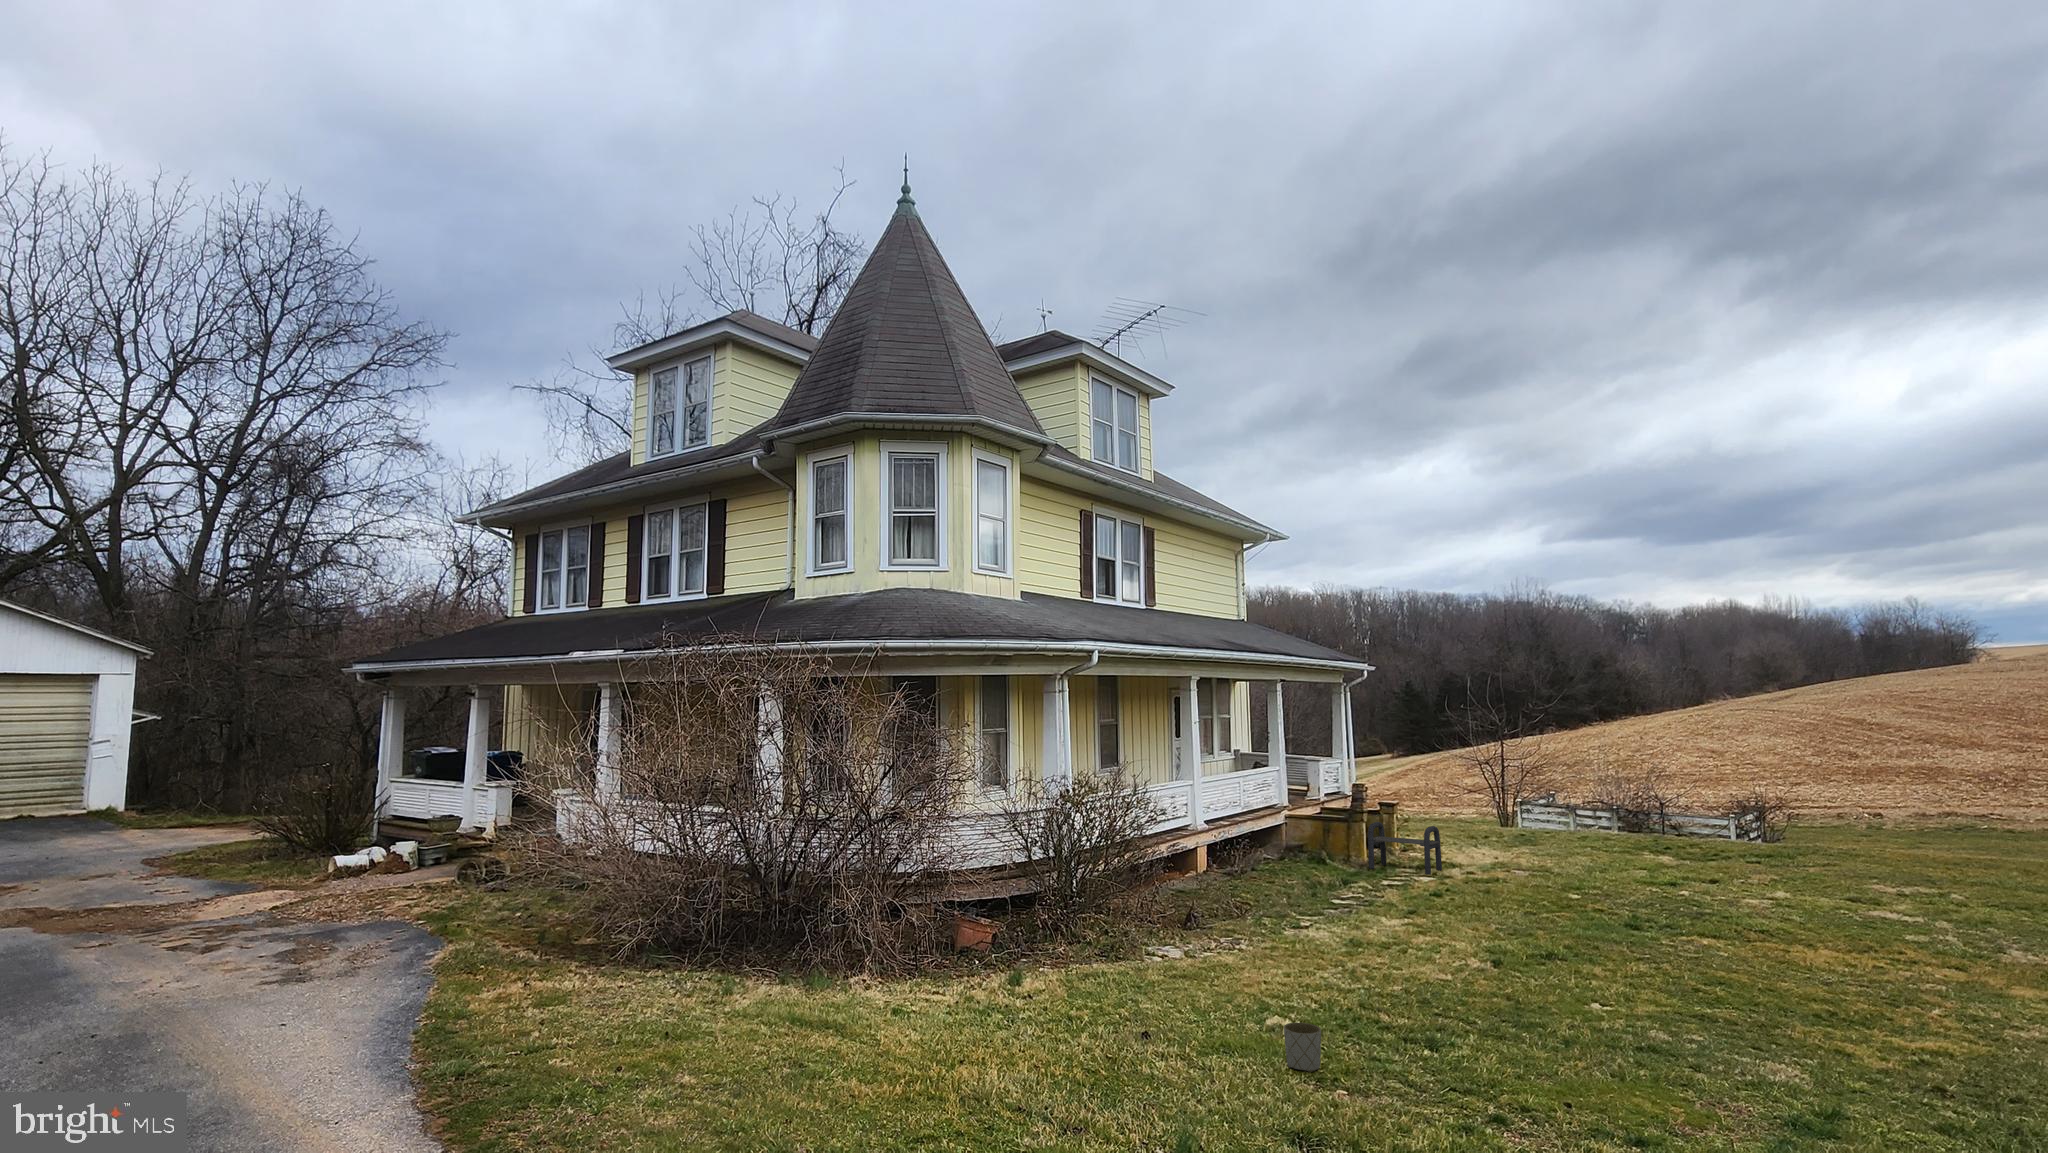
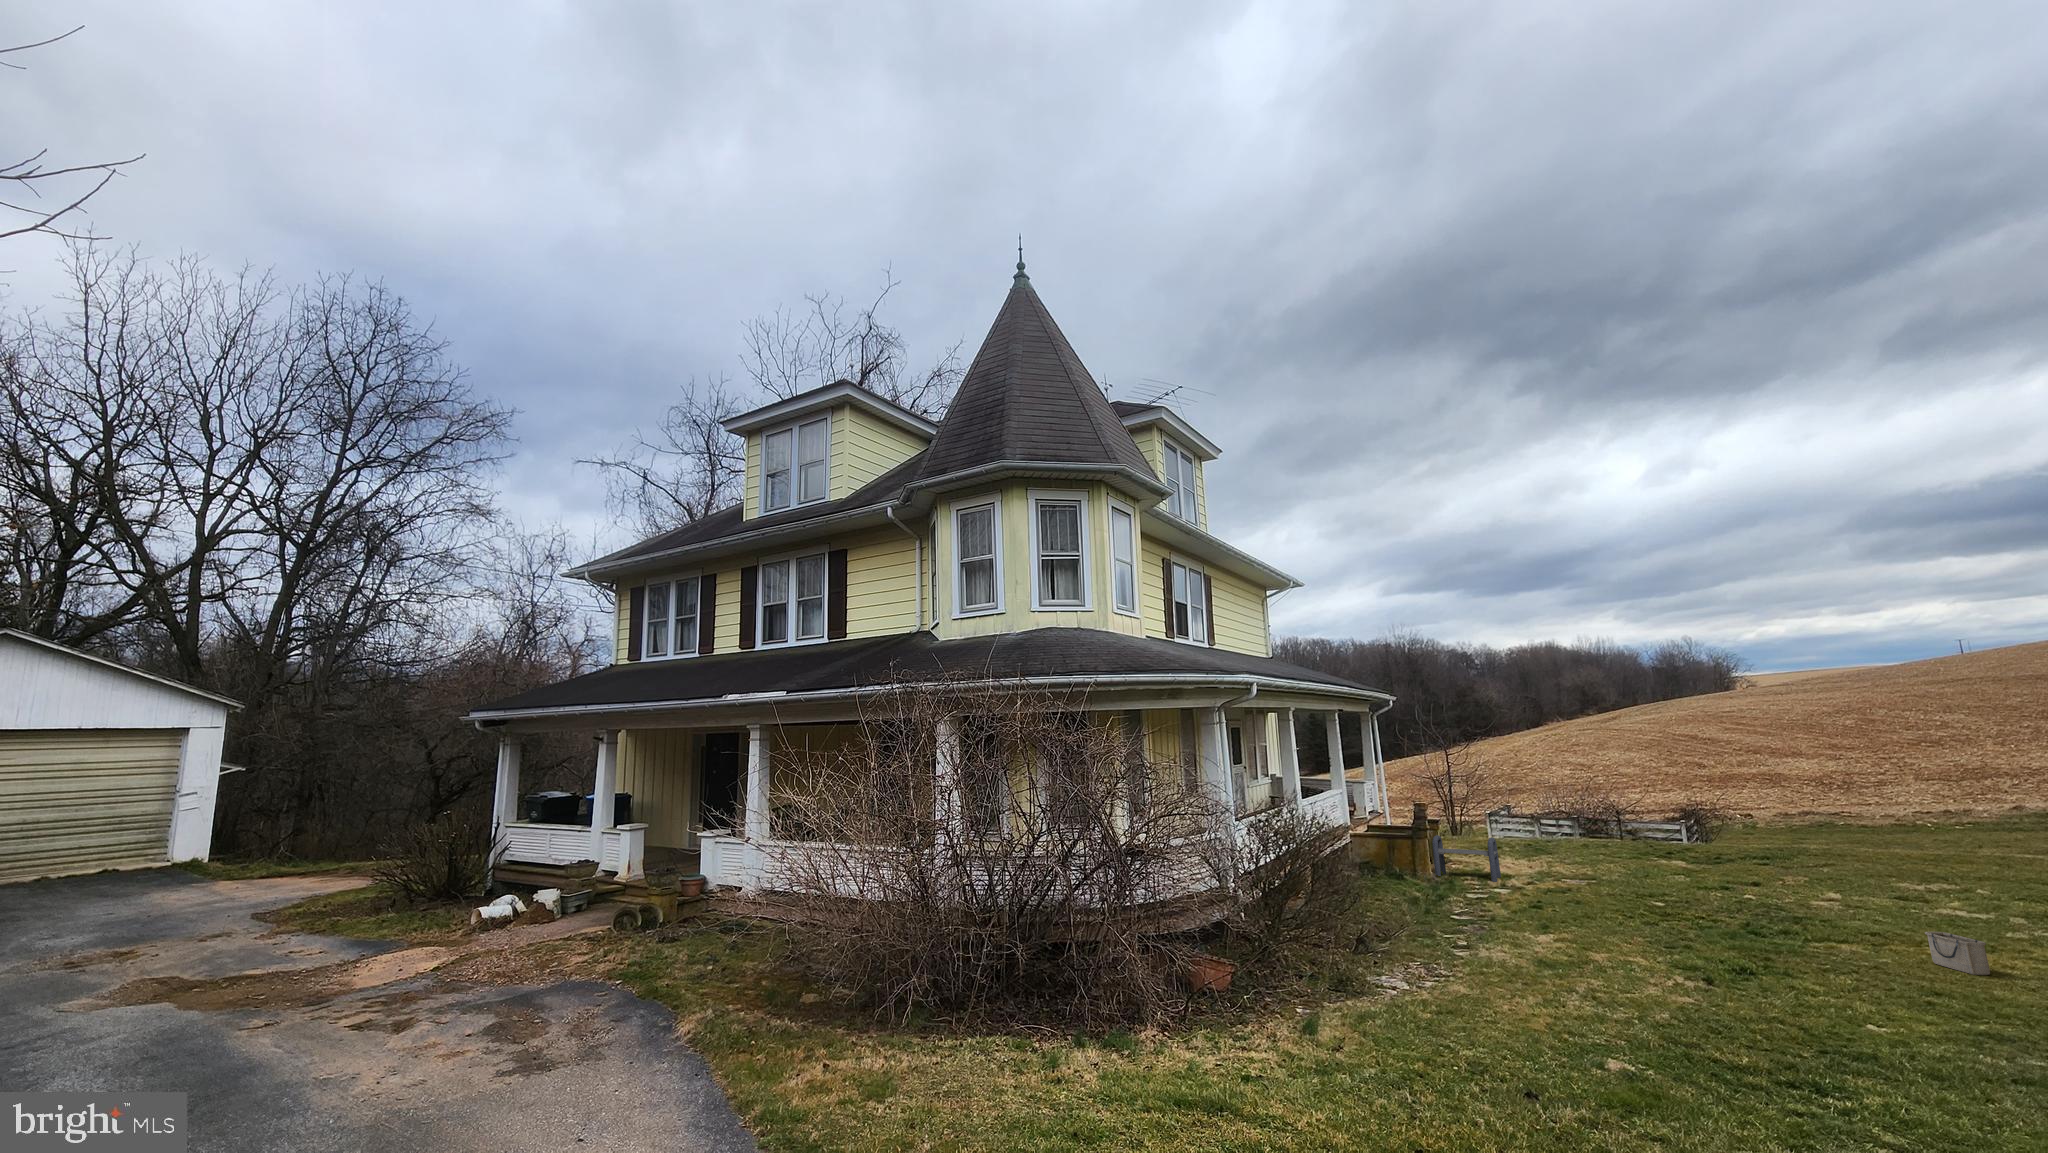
basket: none [1758,935,1804,981] -> present [1925,932,1990,975]
planter: present [1284,1022,1321,1072] -> none [1675,1052,1726,1107]

